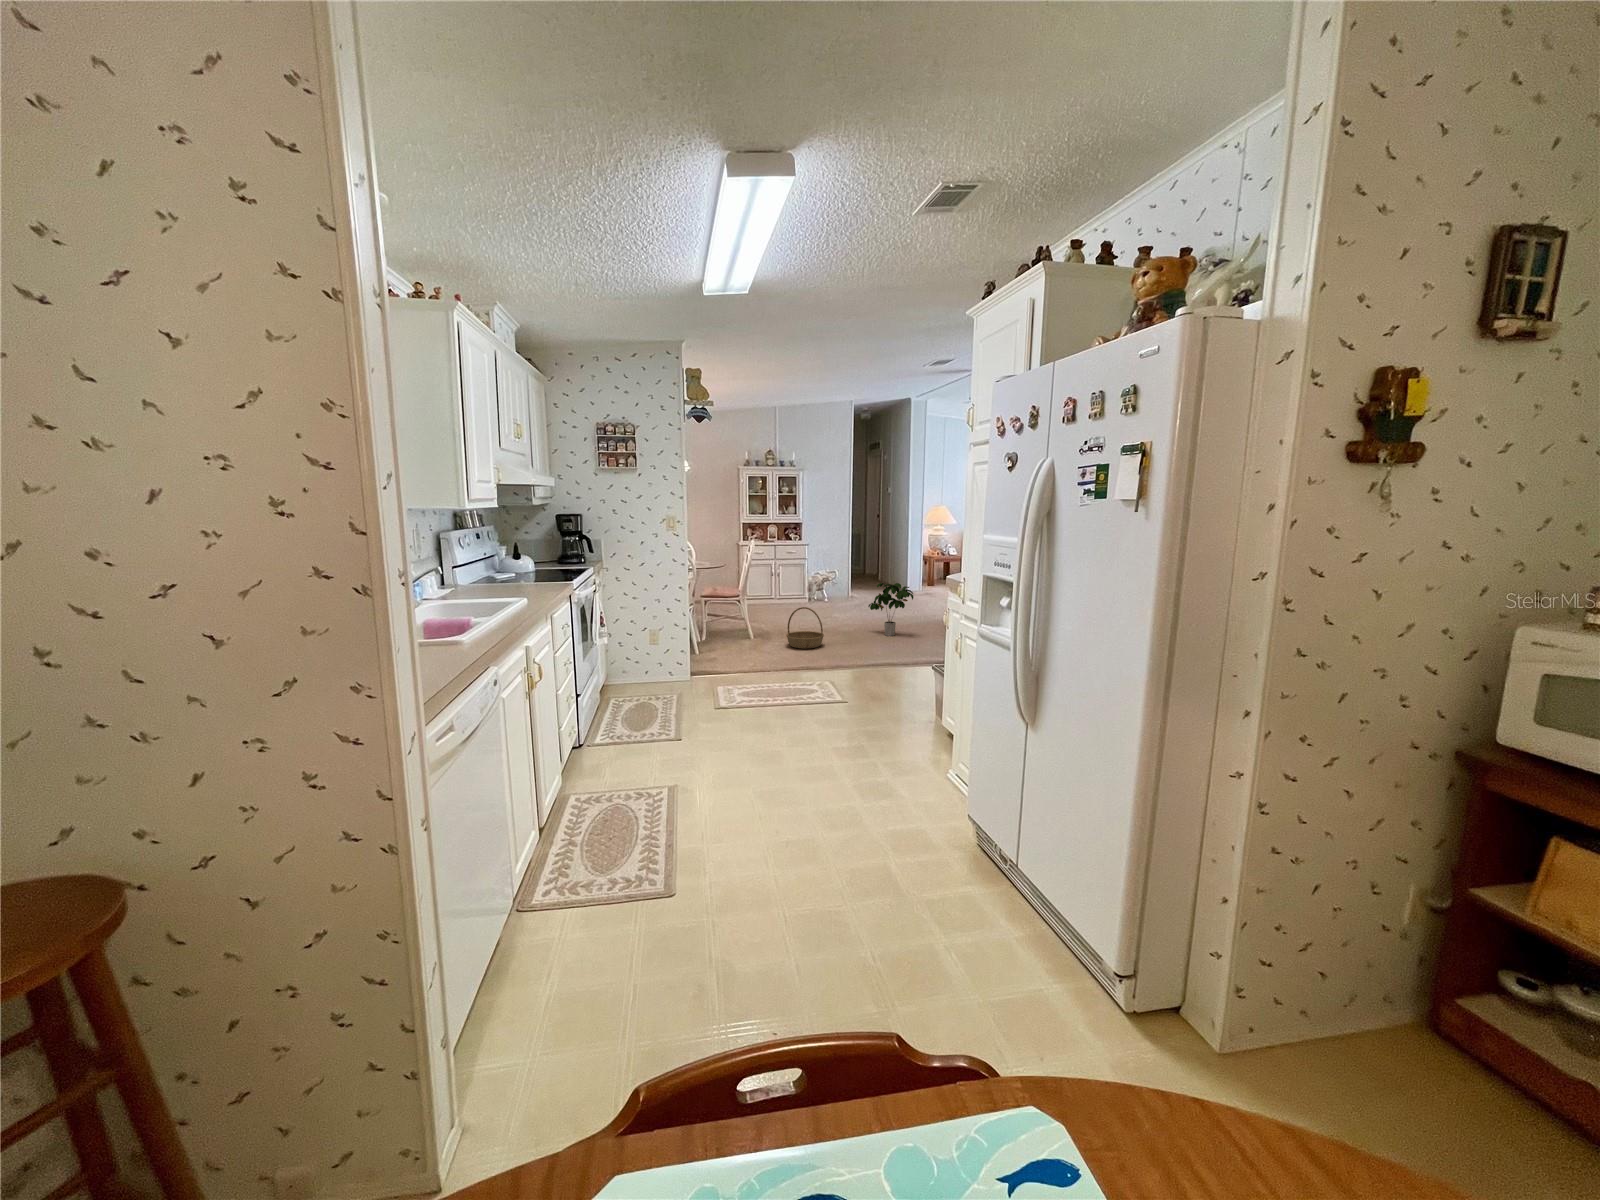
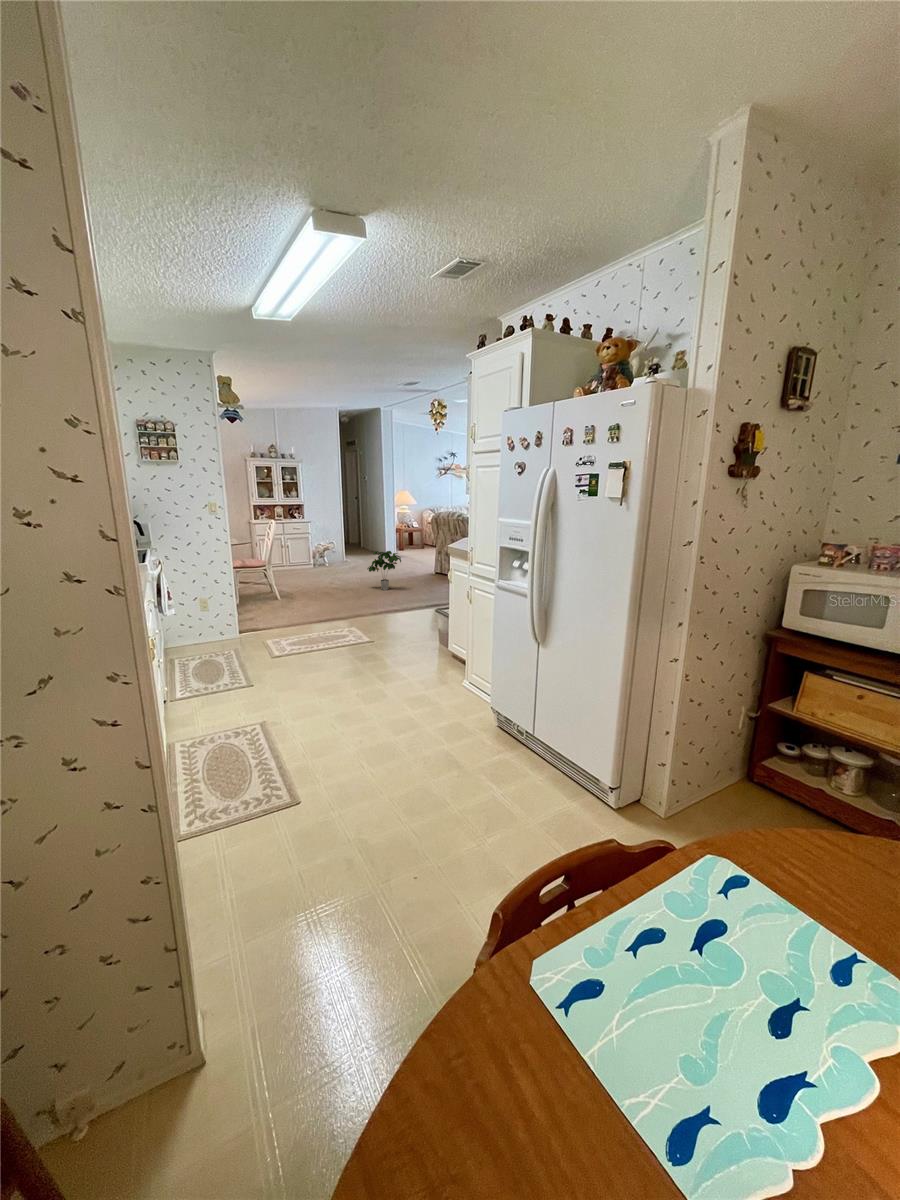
basket: present [786,607,824,649] -> none [309,573,338,605]

